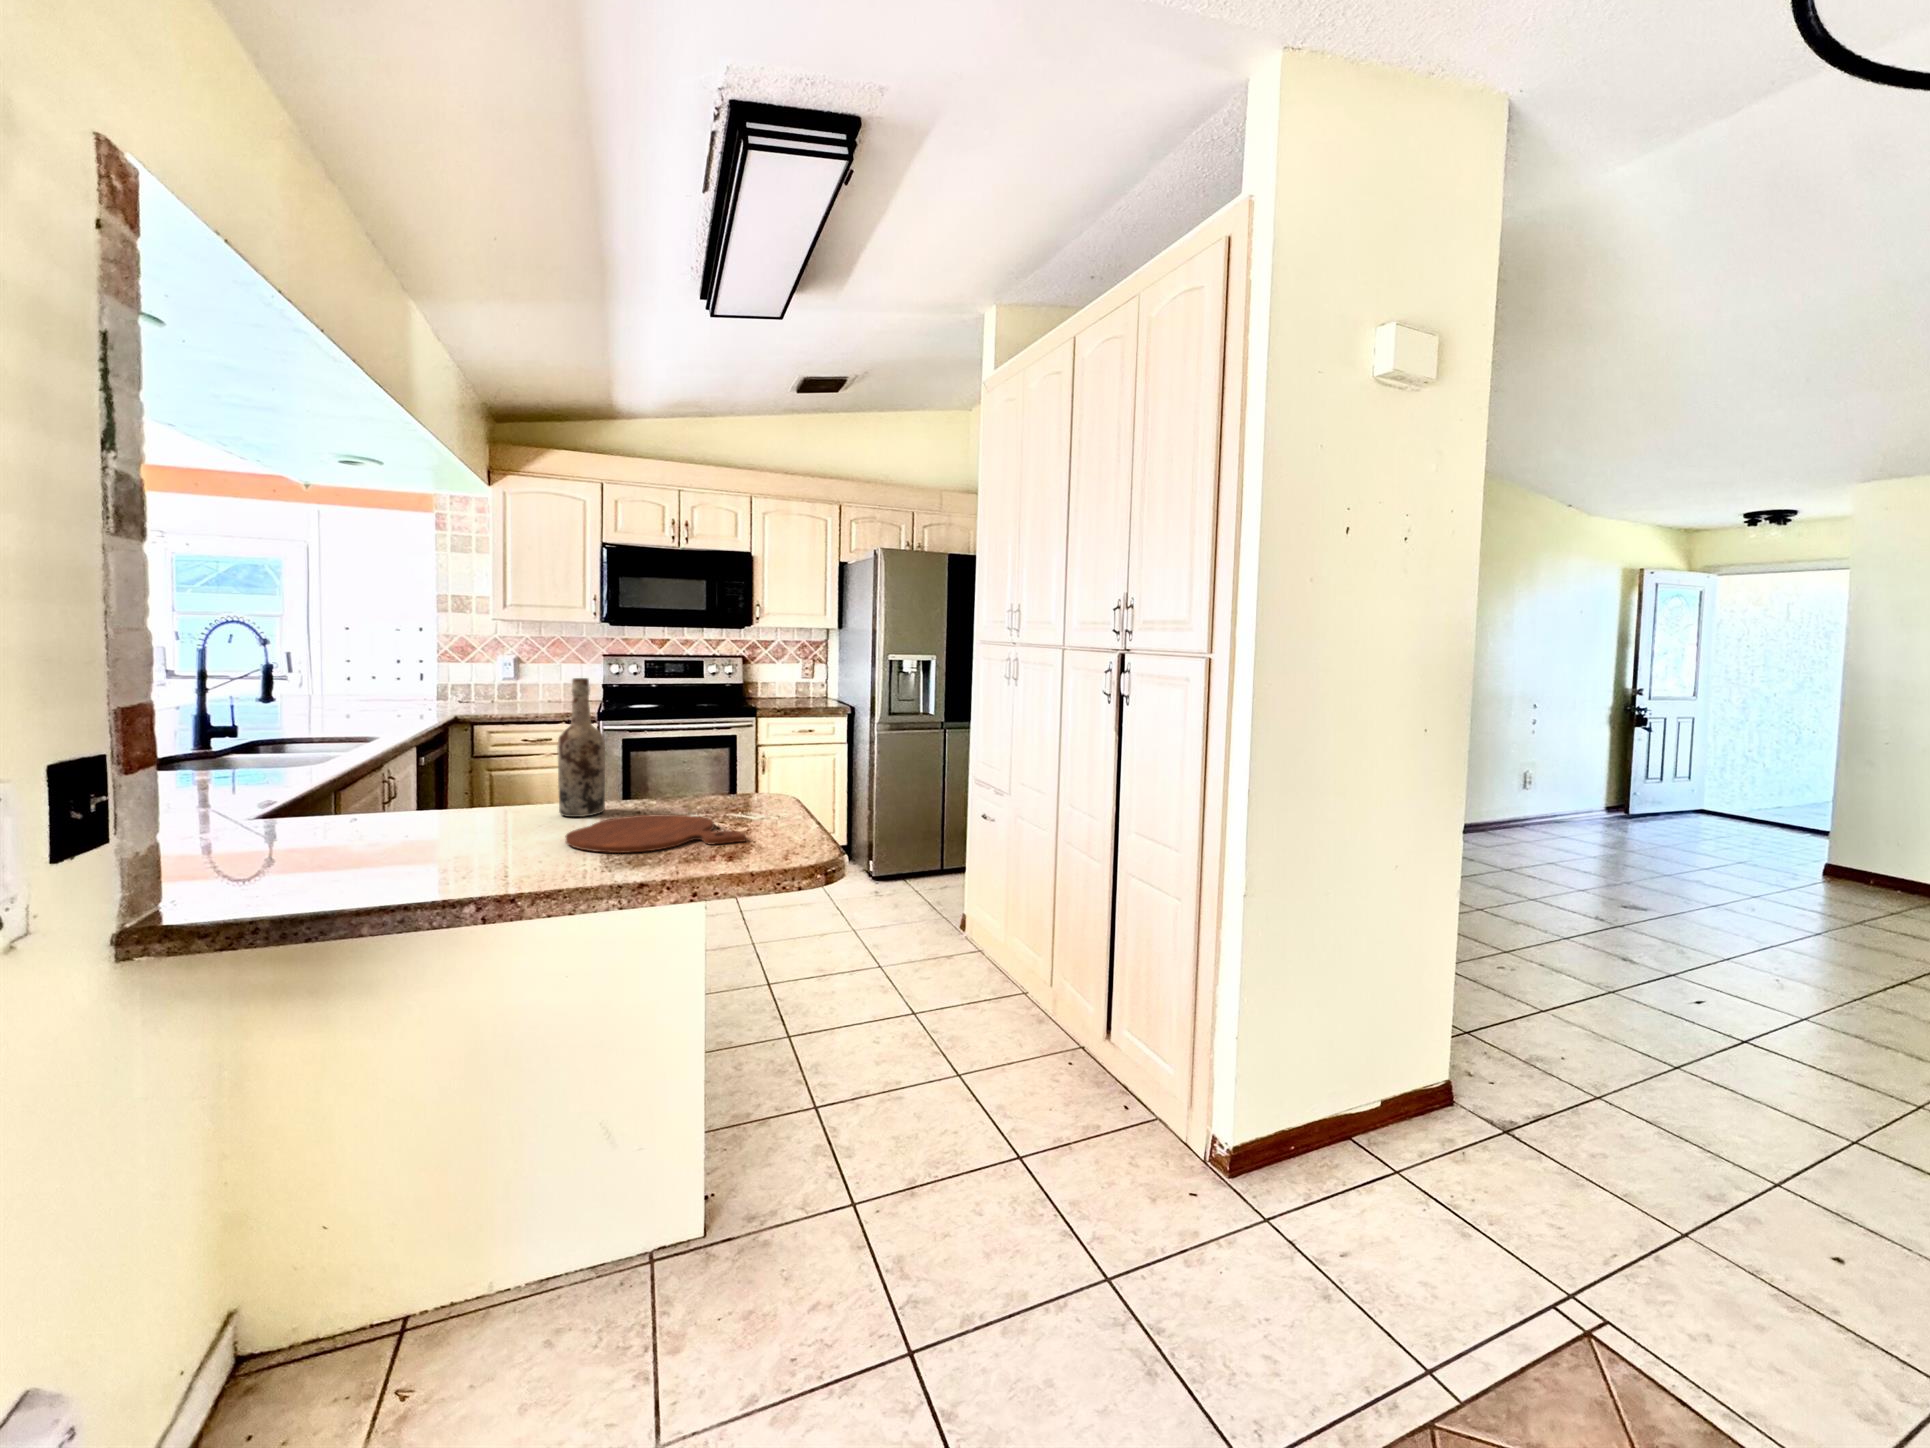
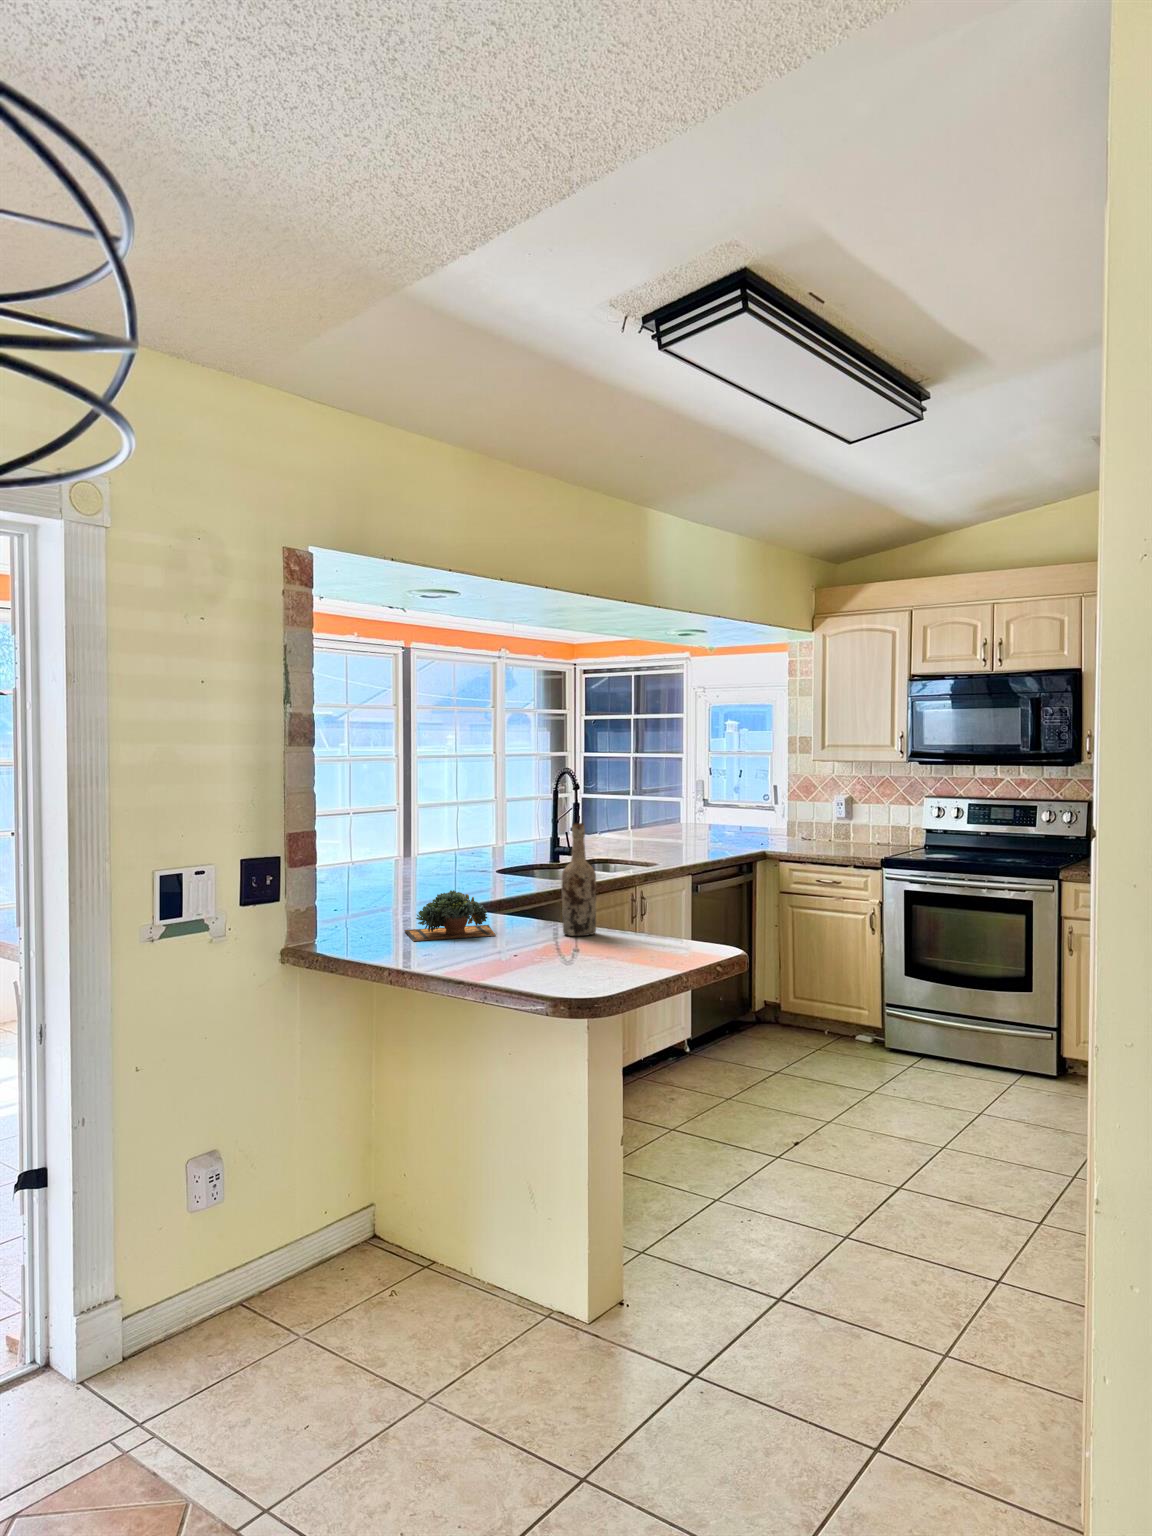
succulent plant: none [287,782,475,865] -> present [404,890,496,941]
cutting board: present [566,814,746,853] -> none [503,939,612,970]

